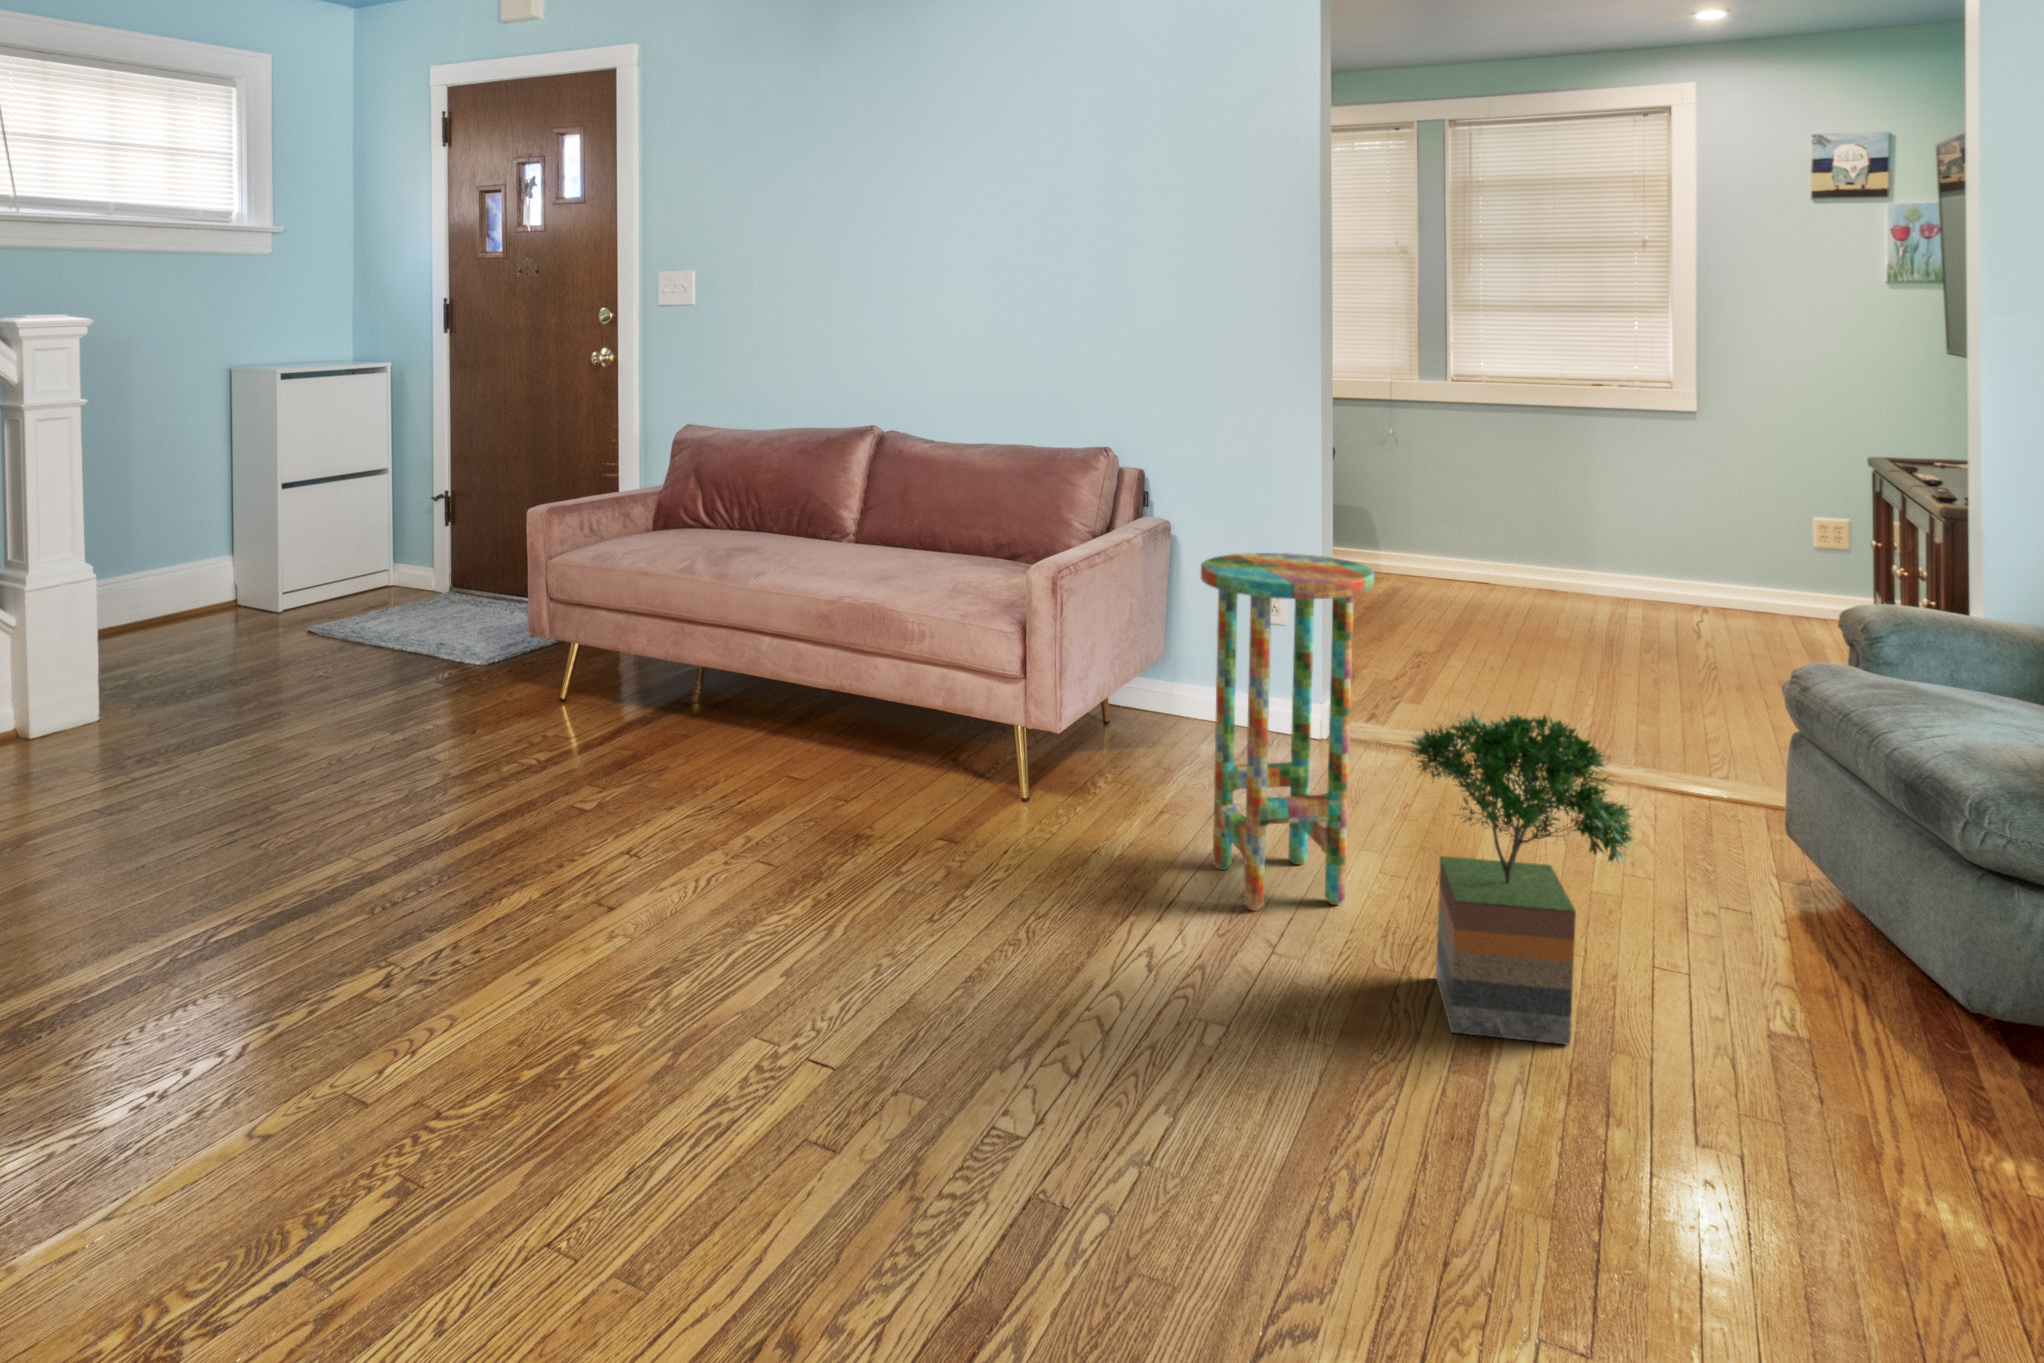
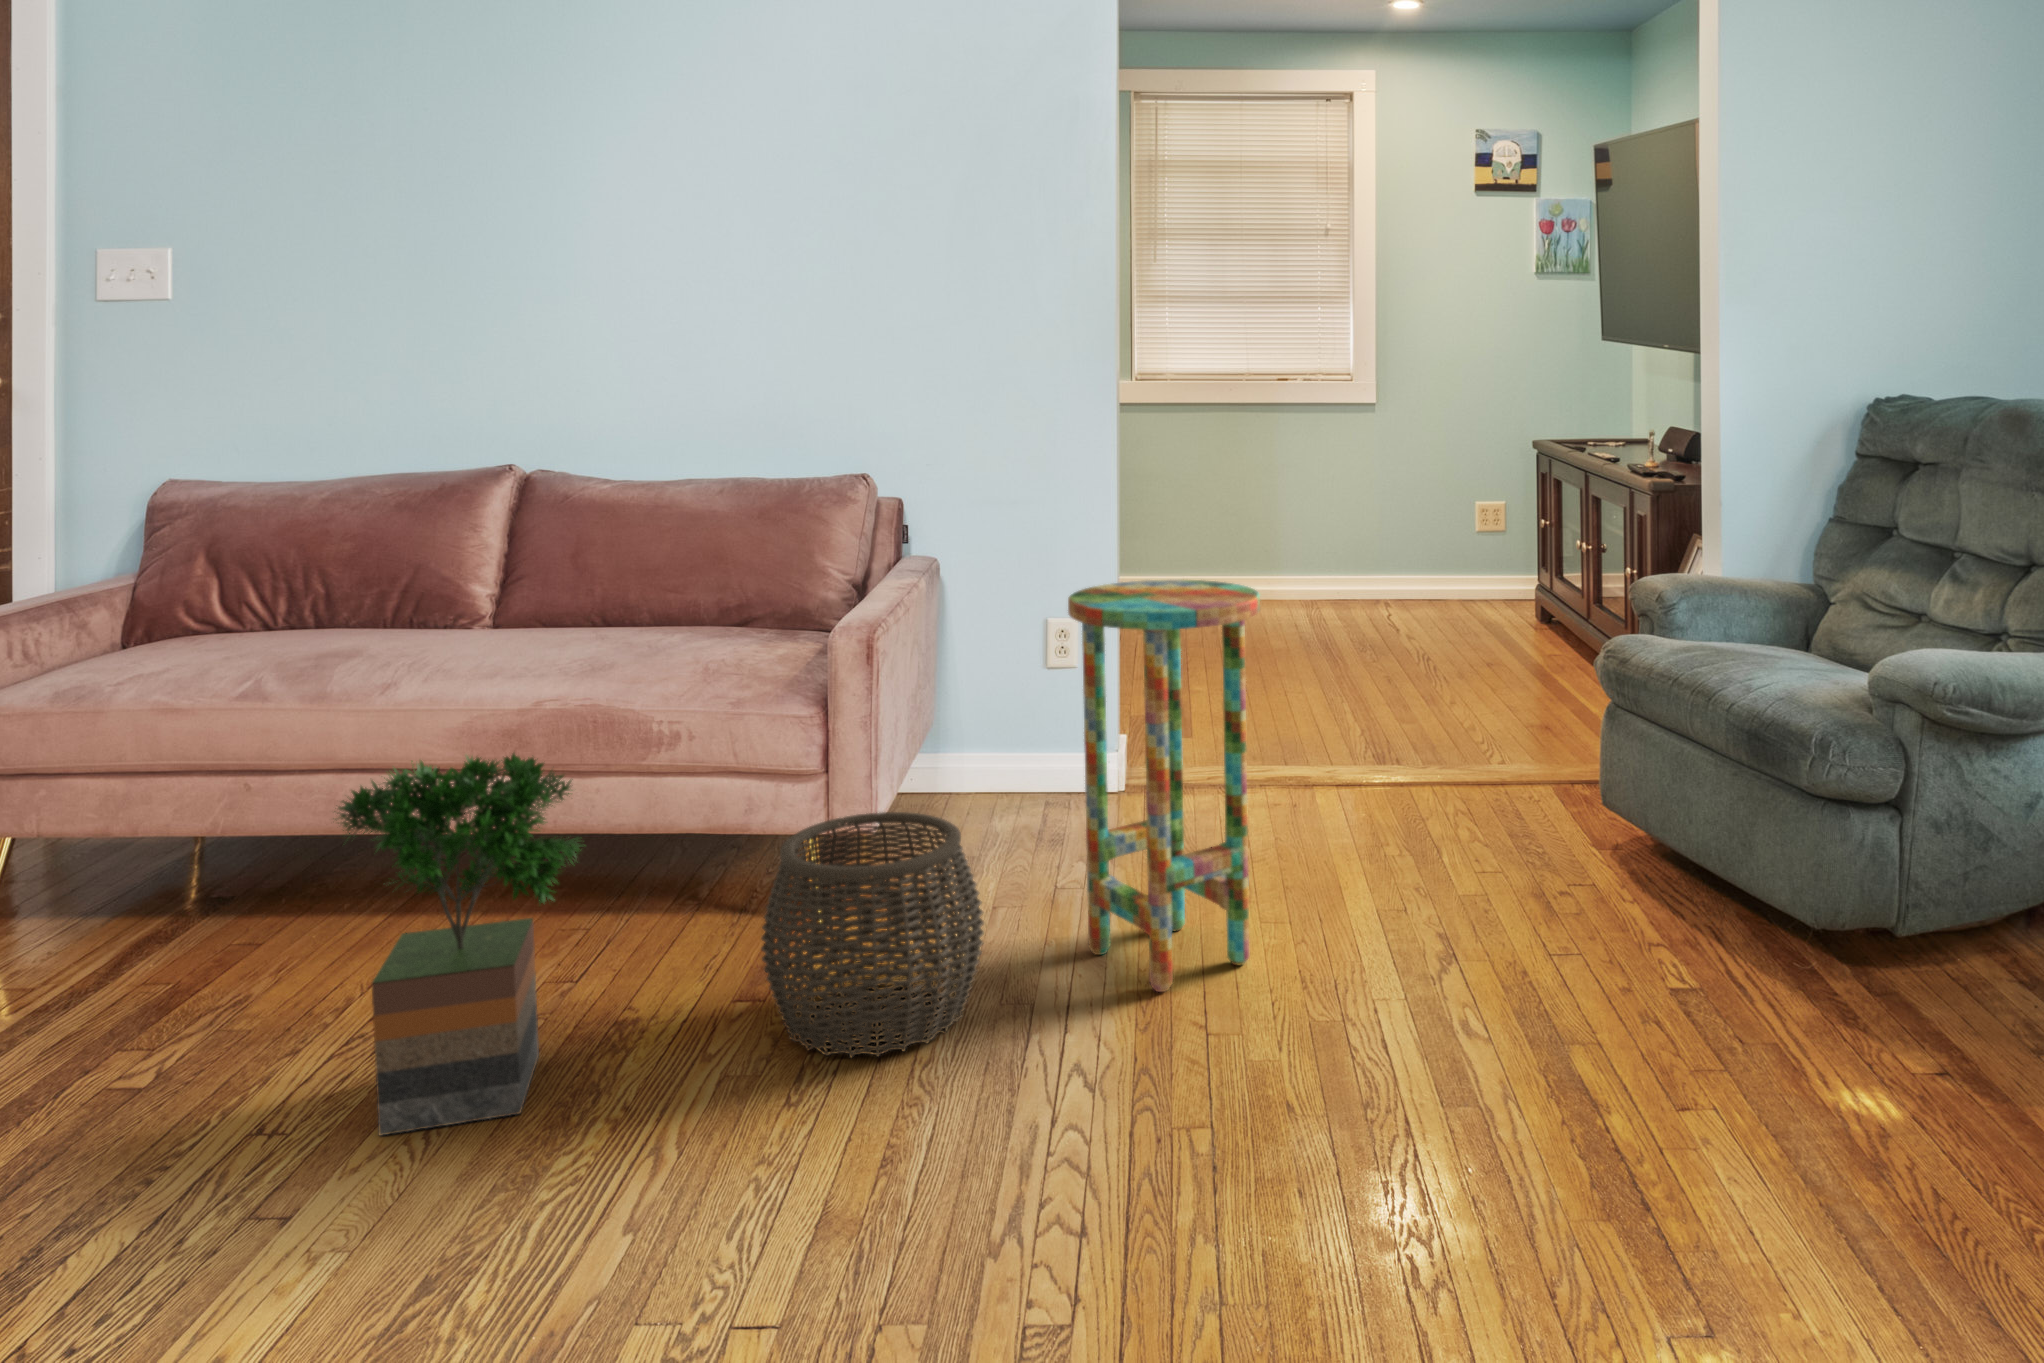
potted tree: present [1411,712,1633,1044] -> present [335,753,585,1135]
woven basket: none [936,715,1108,906] -> present [761,812,984,1058]

